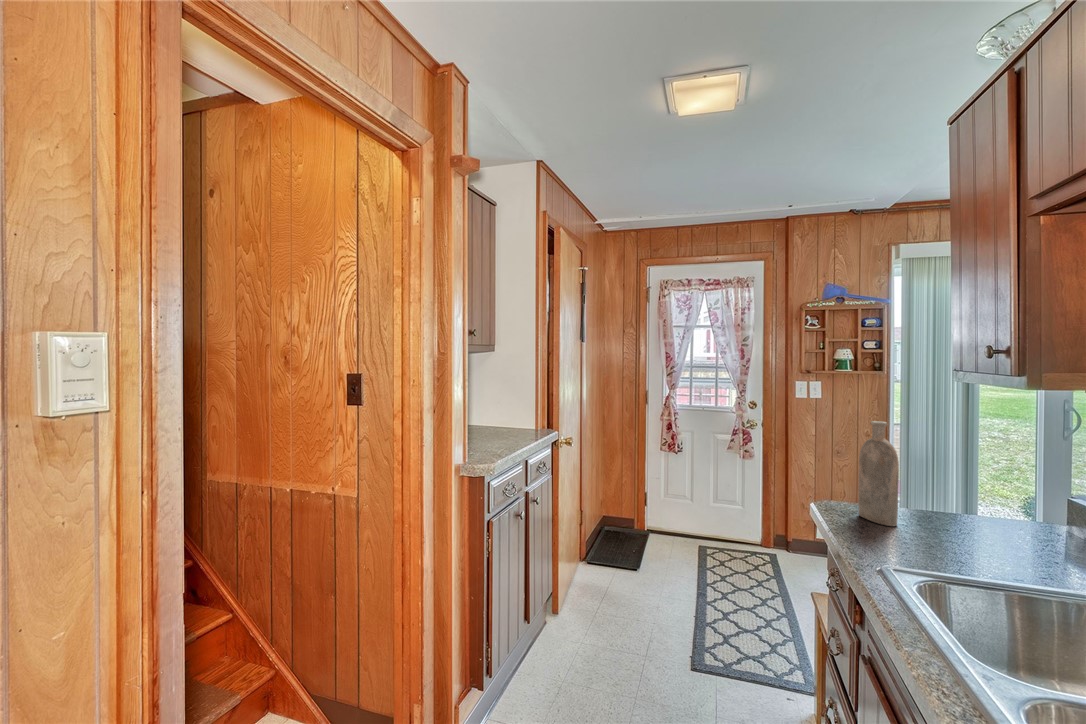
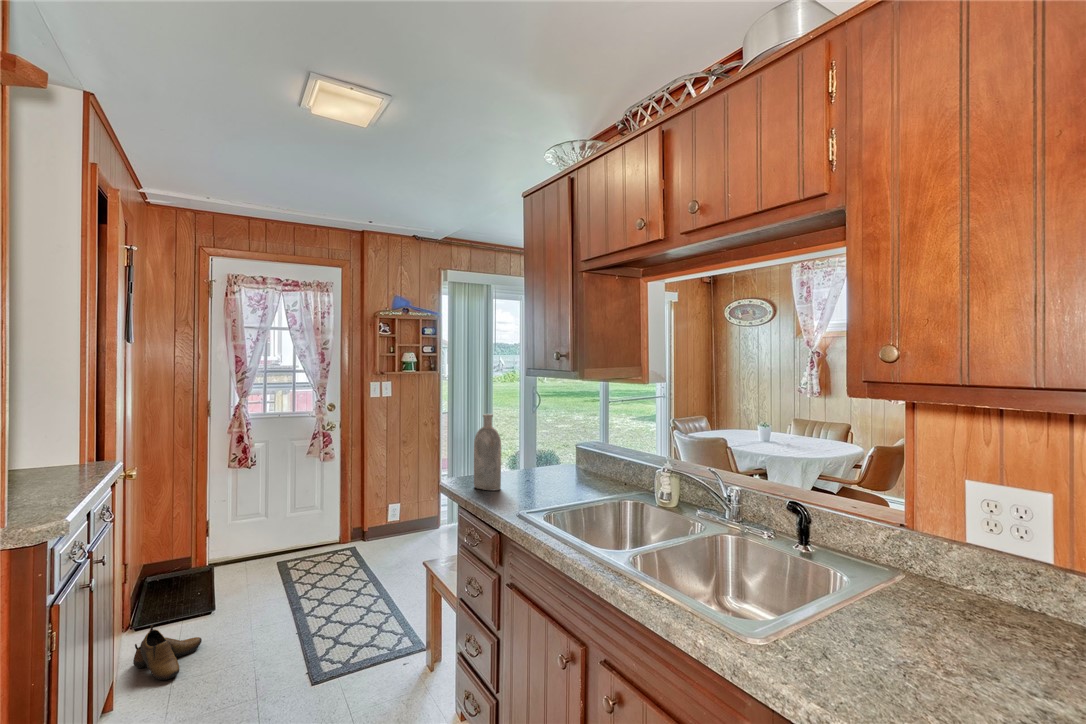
shoe: none [579,562,623,609] -> present [133,625,202,680]

